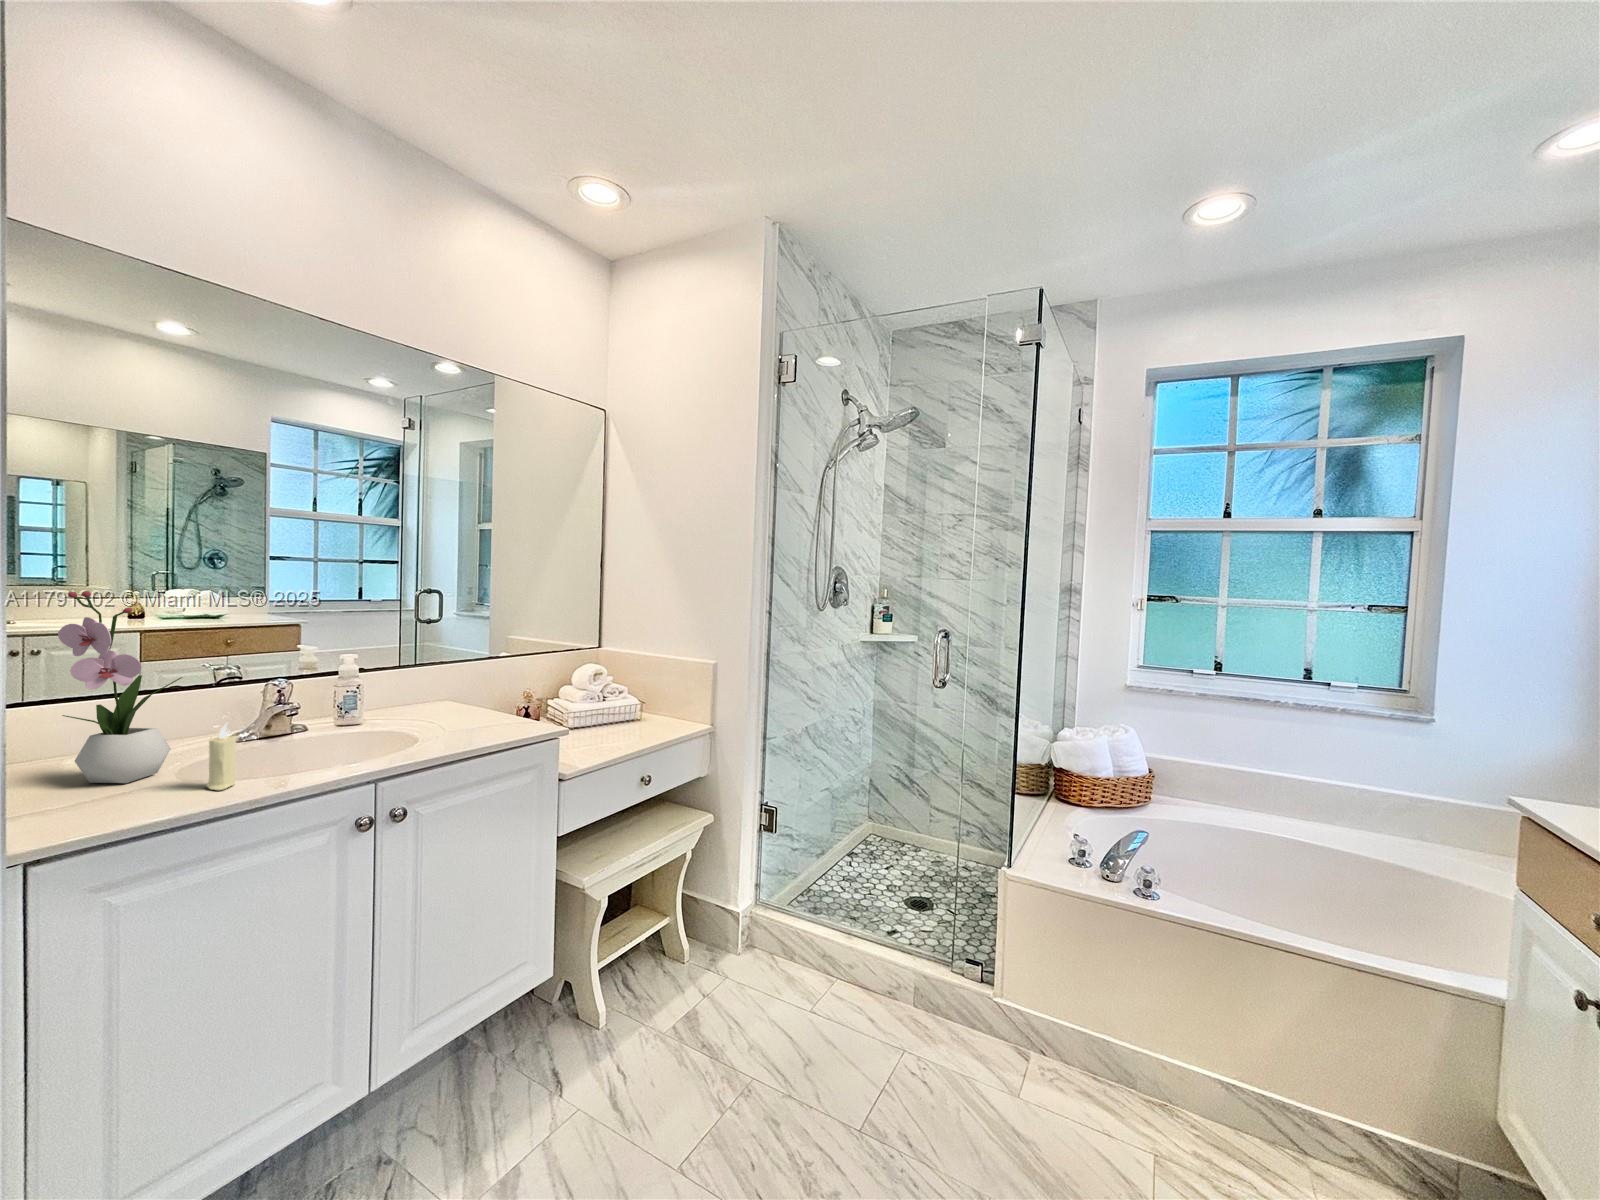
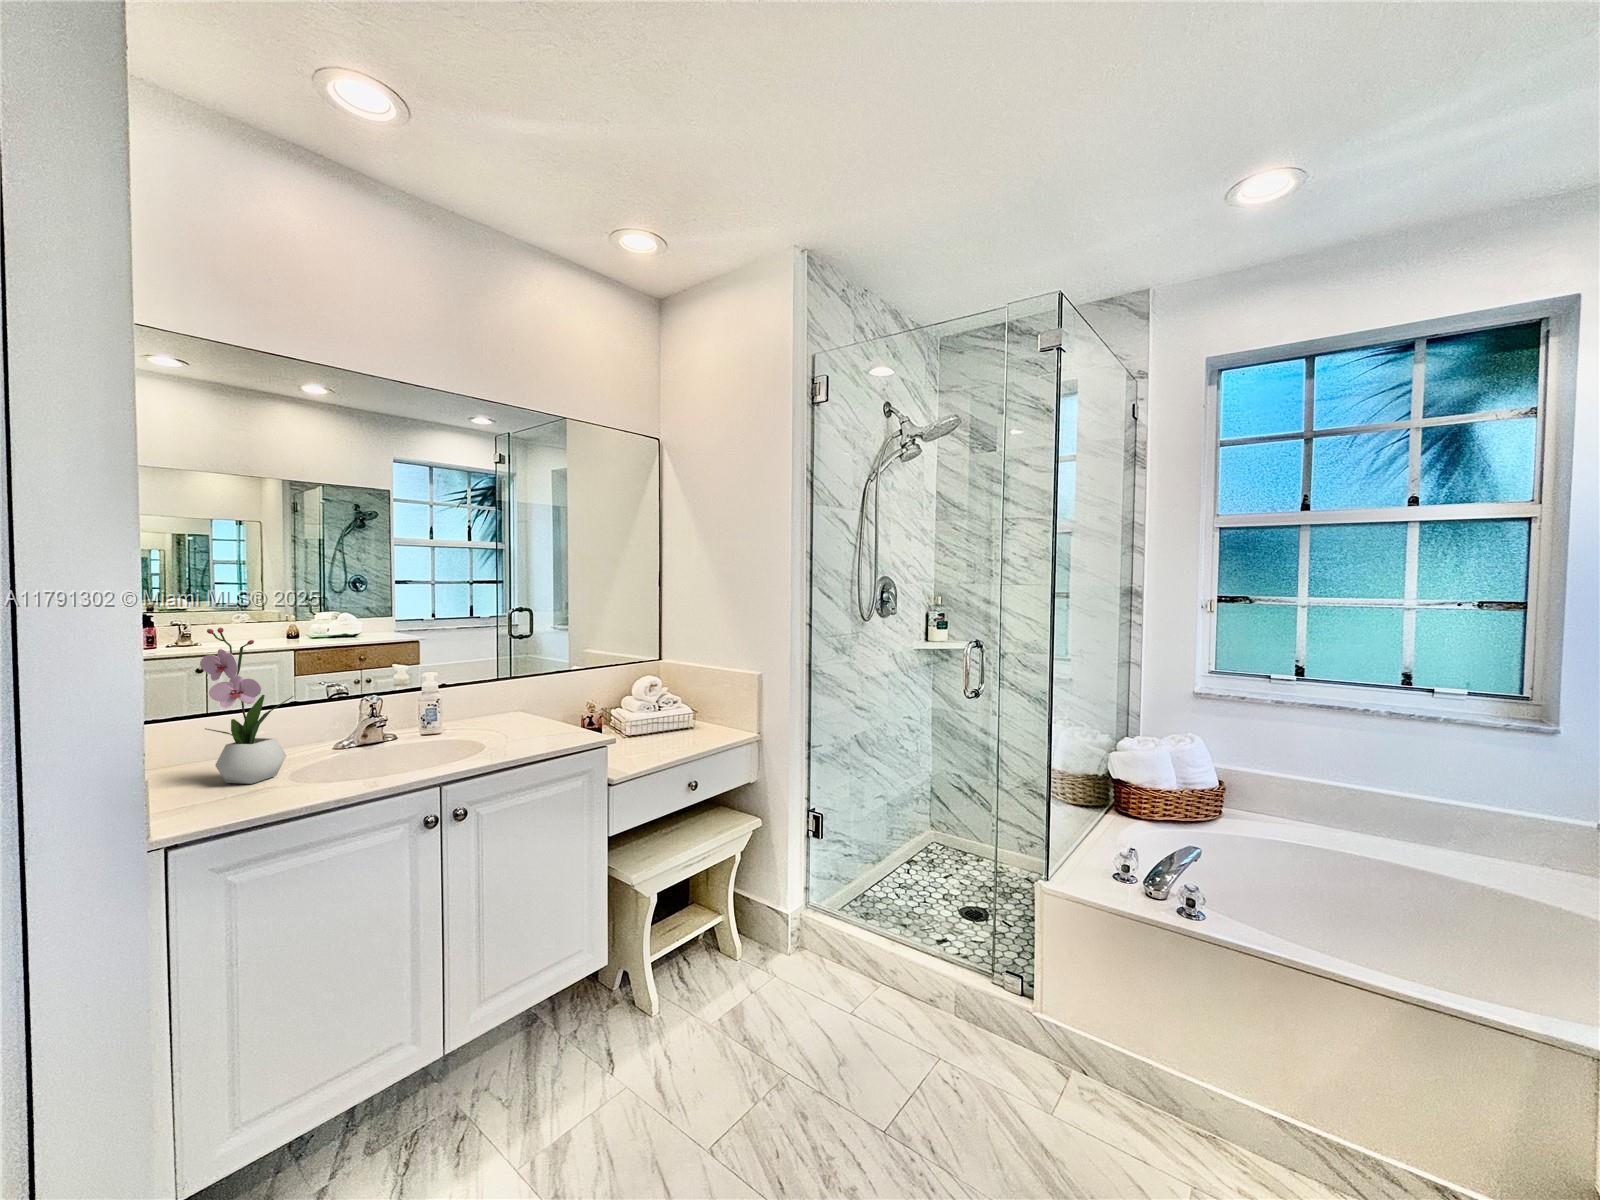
candle: present [206,723,236,790] -> none [308,734,332,791]

